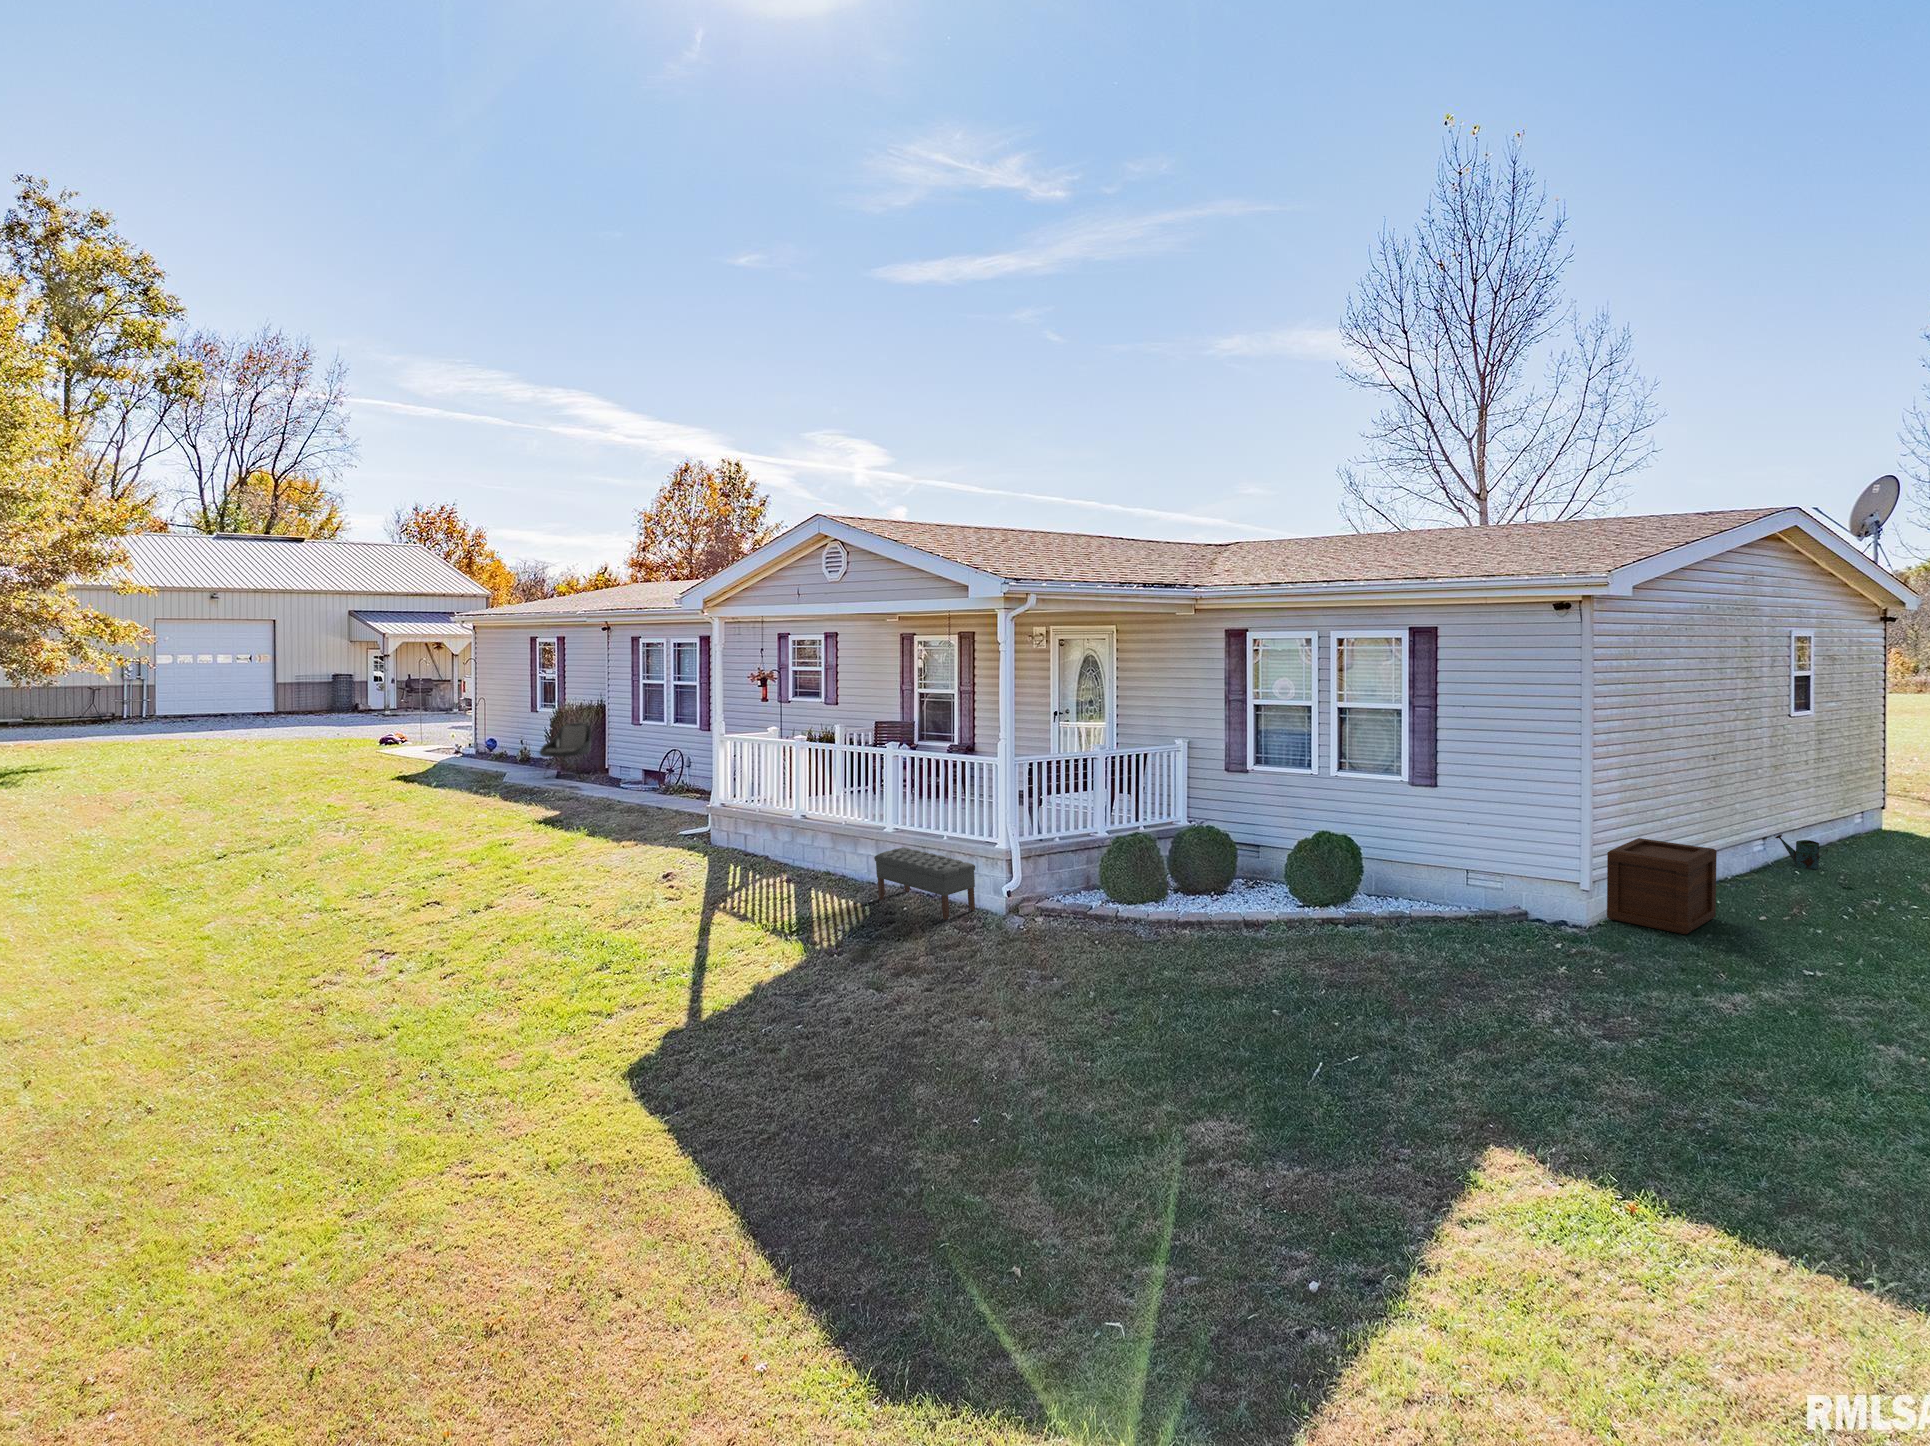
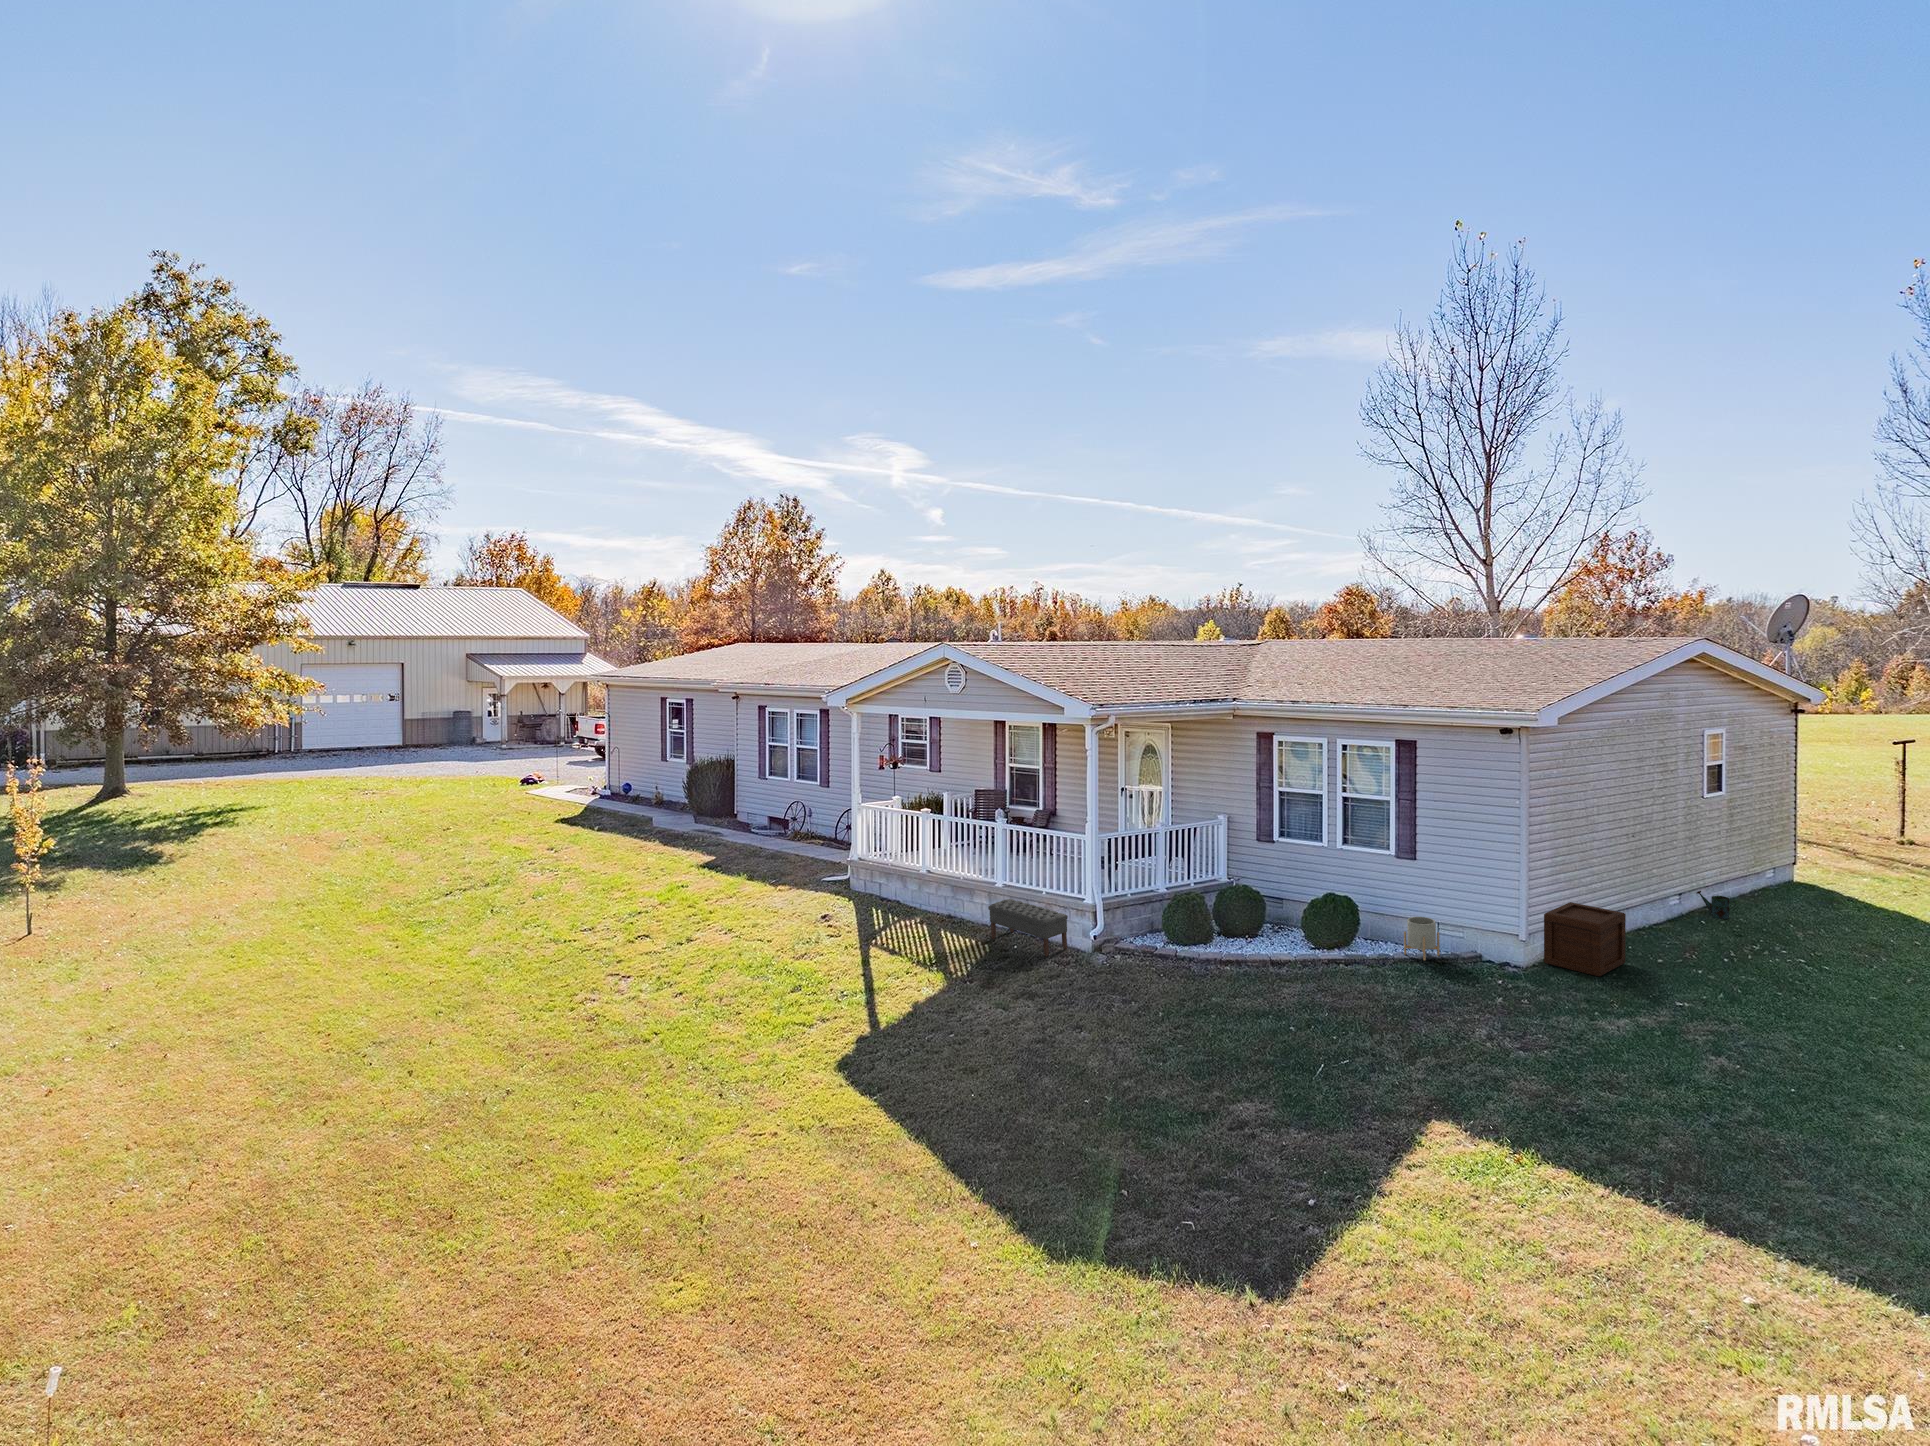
lounge chair: present [540,723,595,778] -> none [677,773,722,821]
planter: none [1419,861,1466,918] -> present [1404,917,1440,961]

